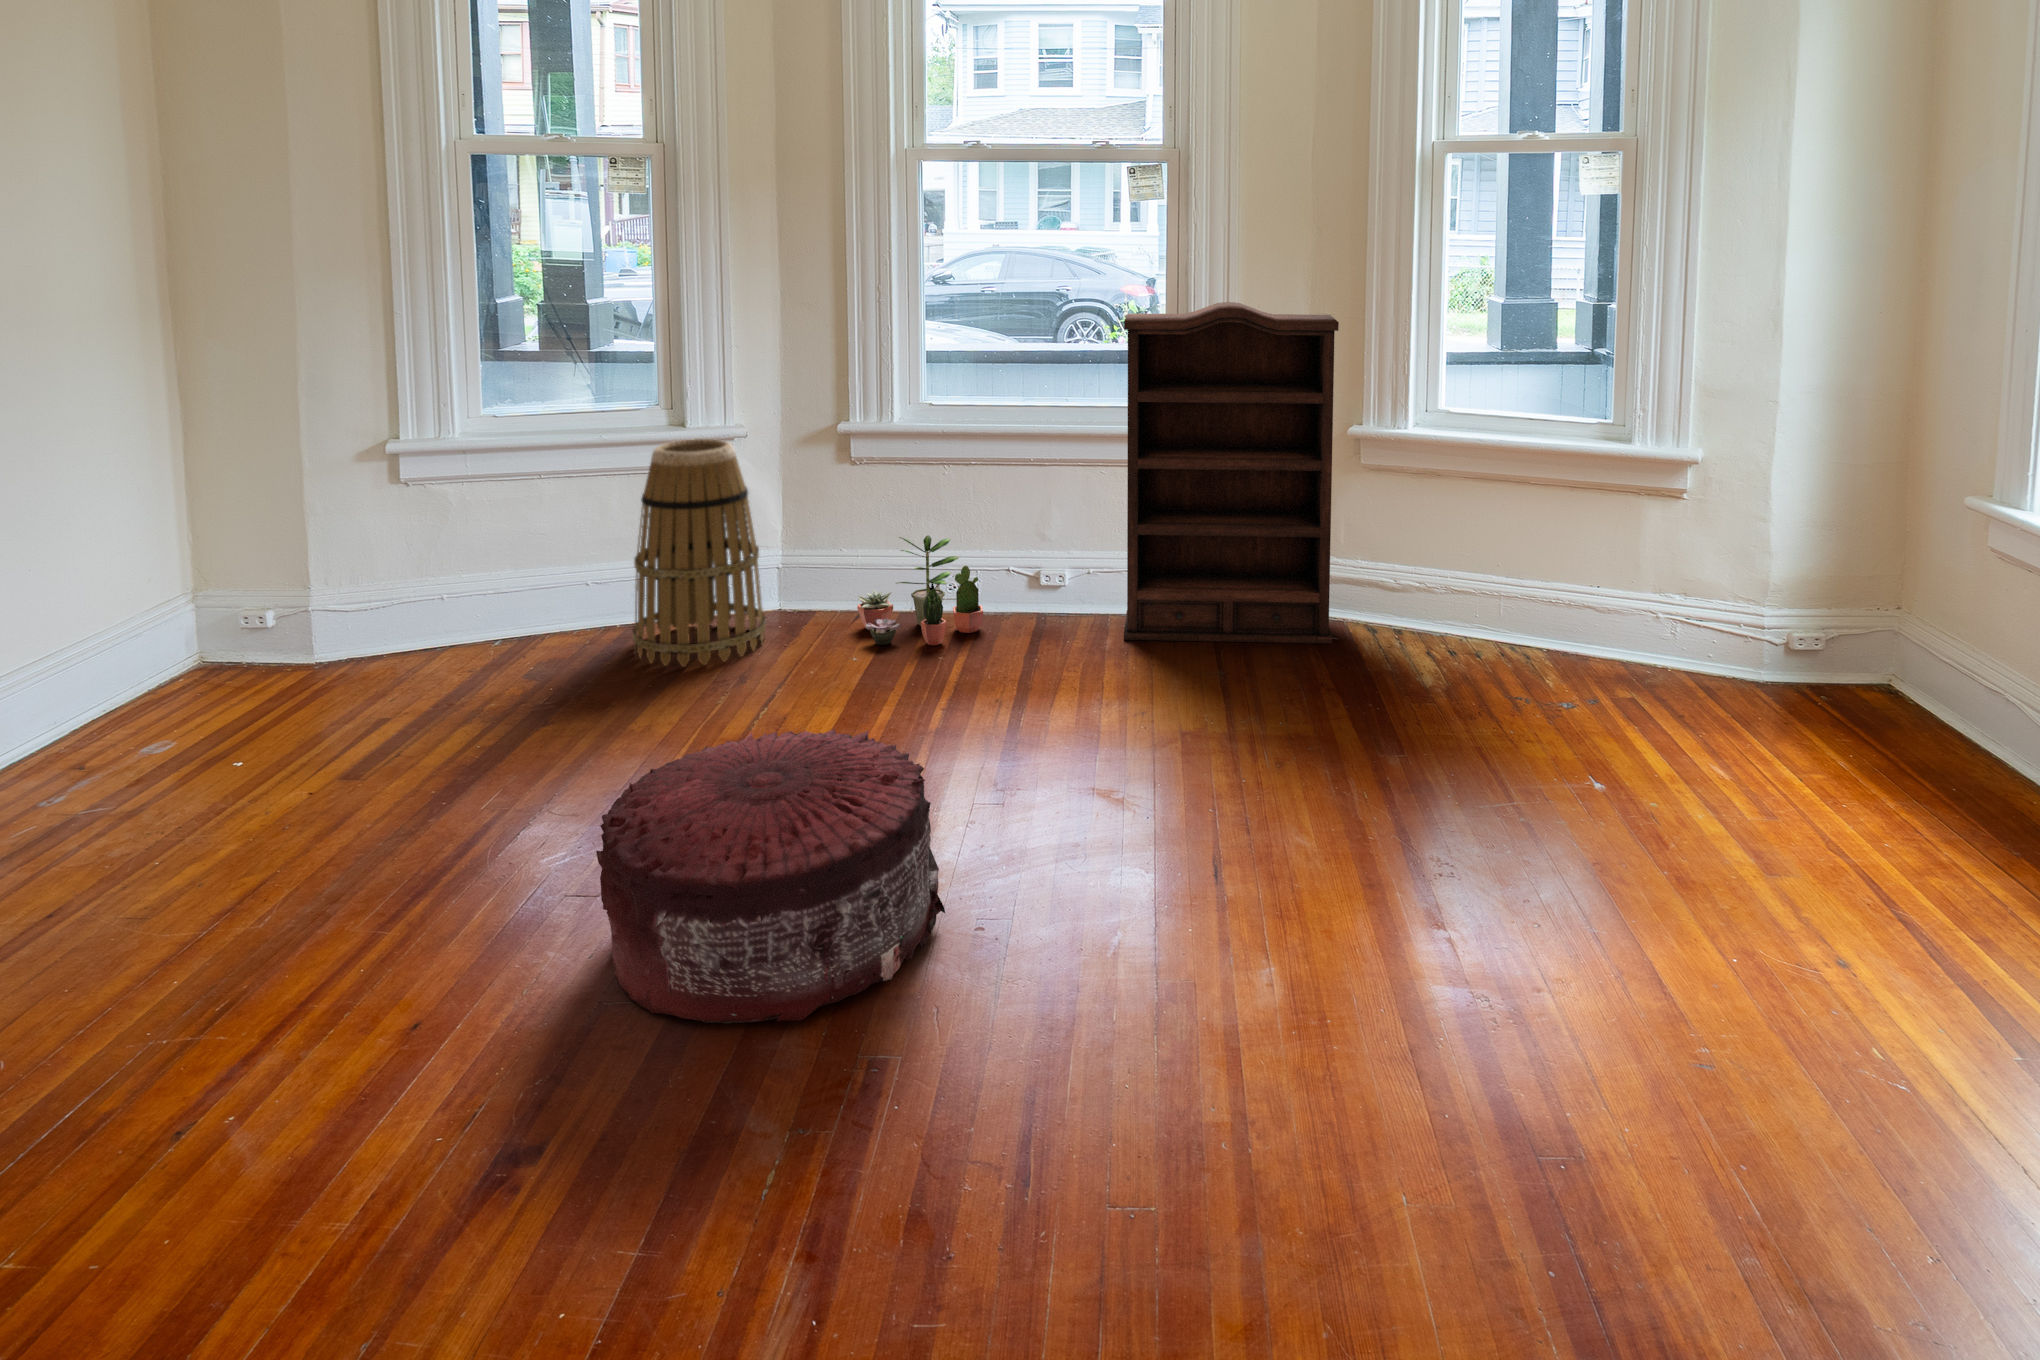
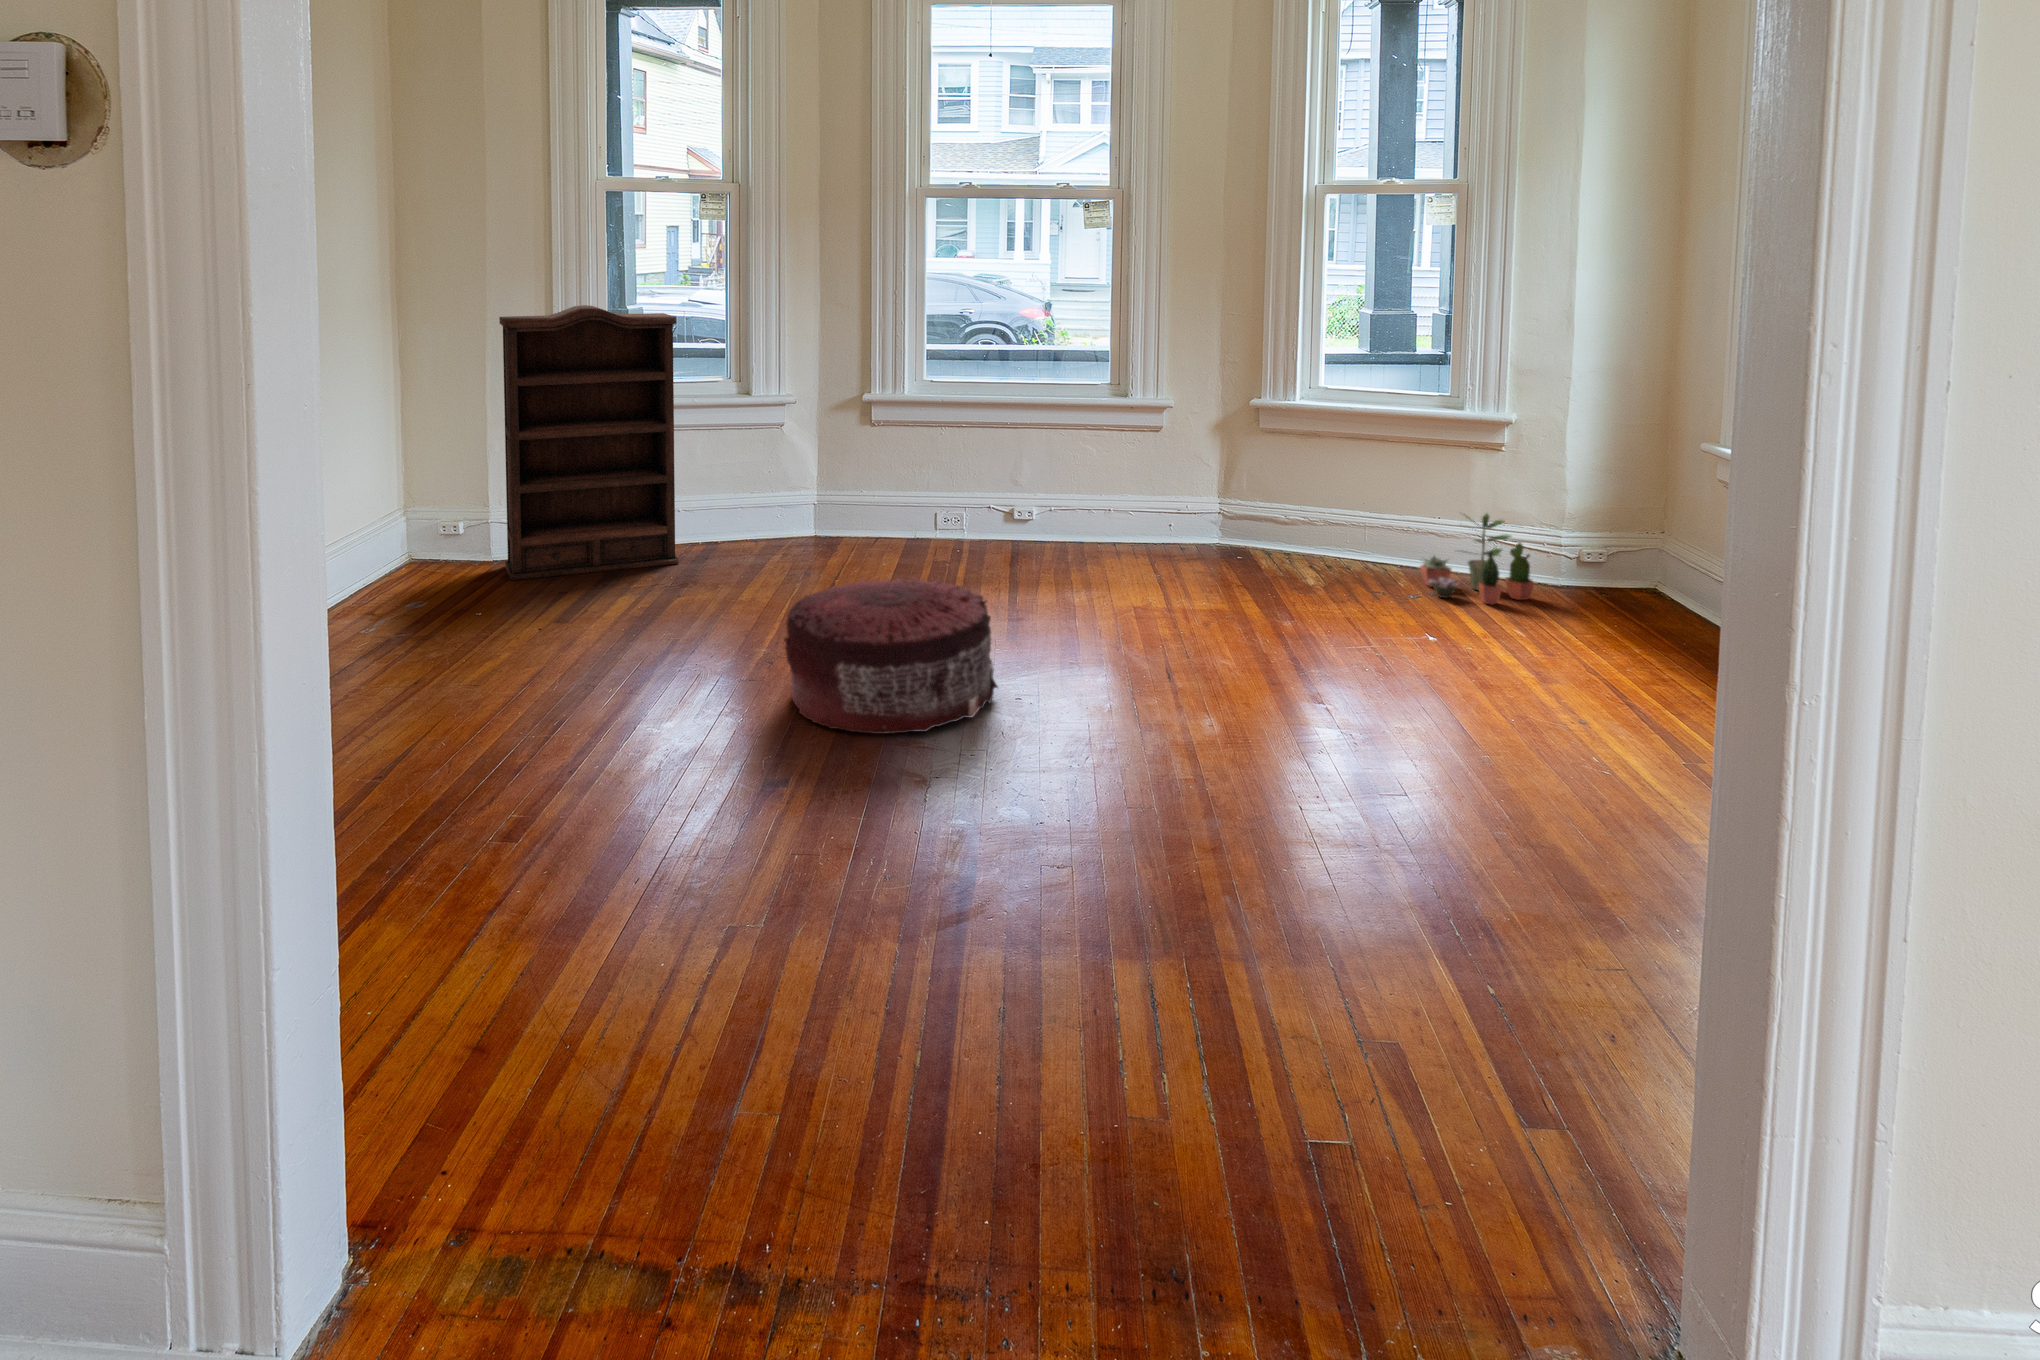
bookshelf: present [1124,302,1339,644] -> present [499,305,678,580]
basket: present [632,439,766,666] -> none [717,403,812,568]
potted plant: present [857,535,983,645] -> present [1420,514,1534,605]

